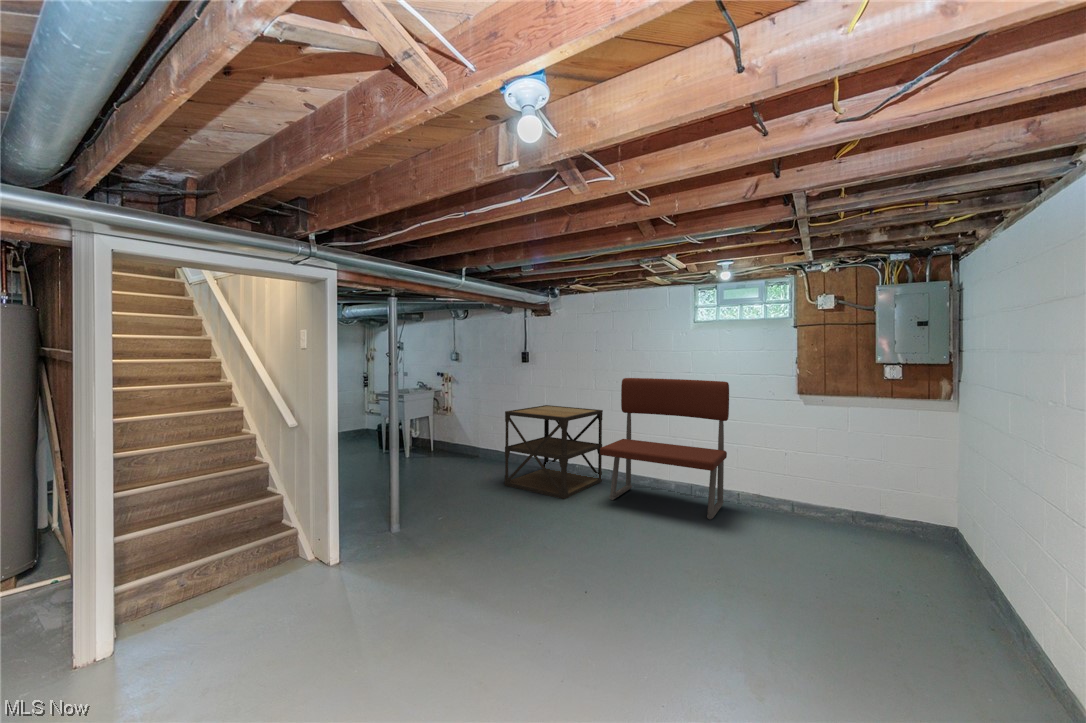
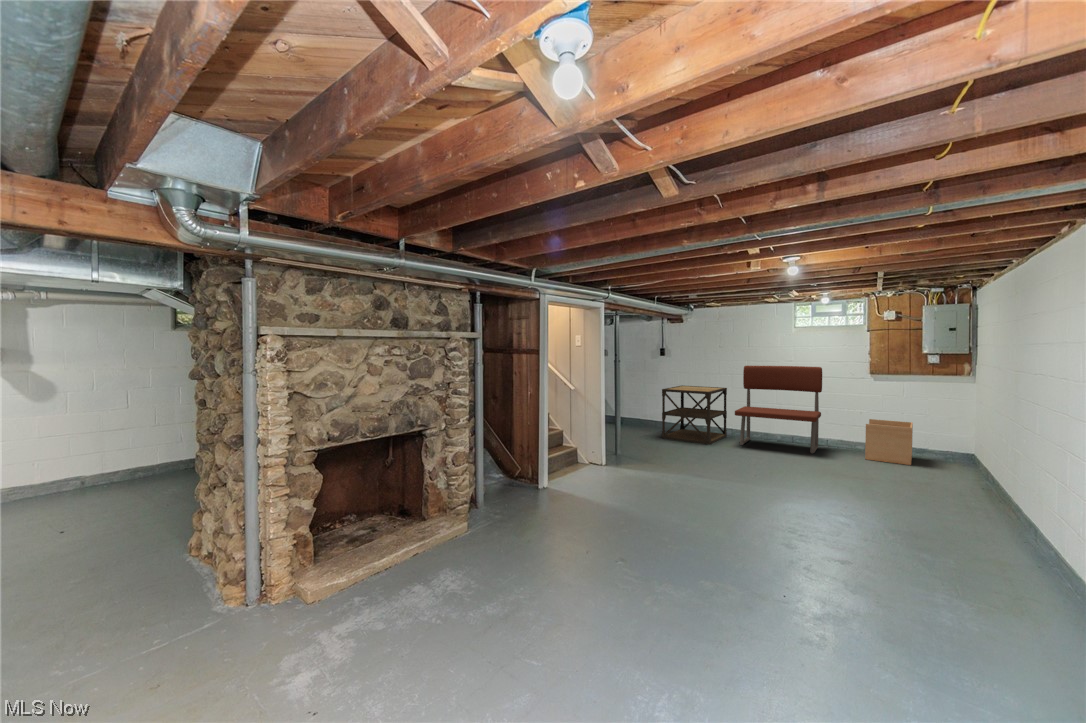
cardboard box: none [788,464,861,549] -> present [865,419,913,465]

